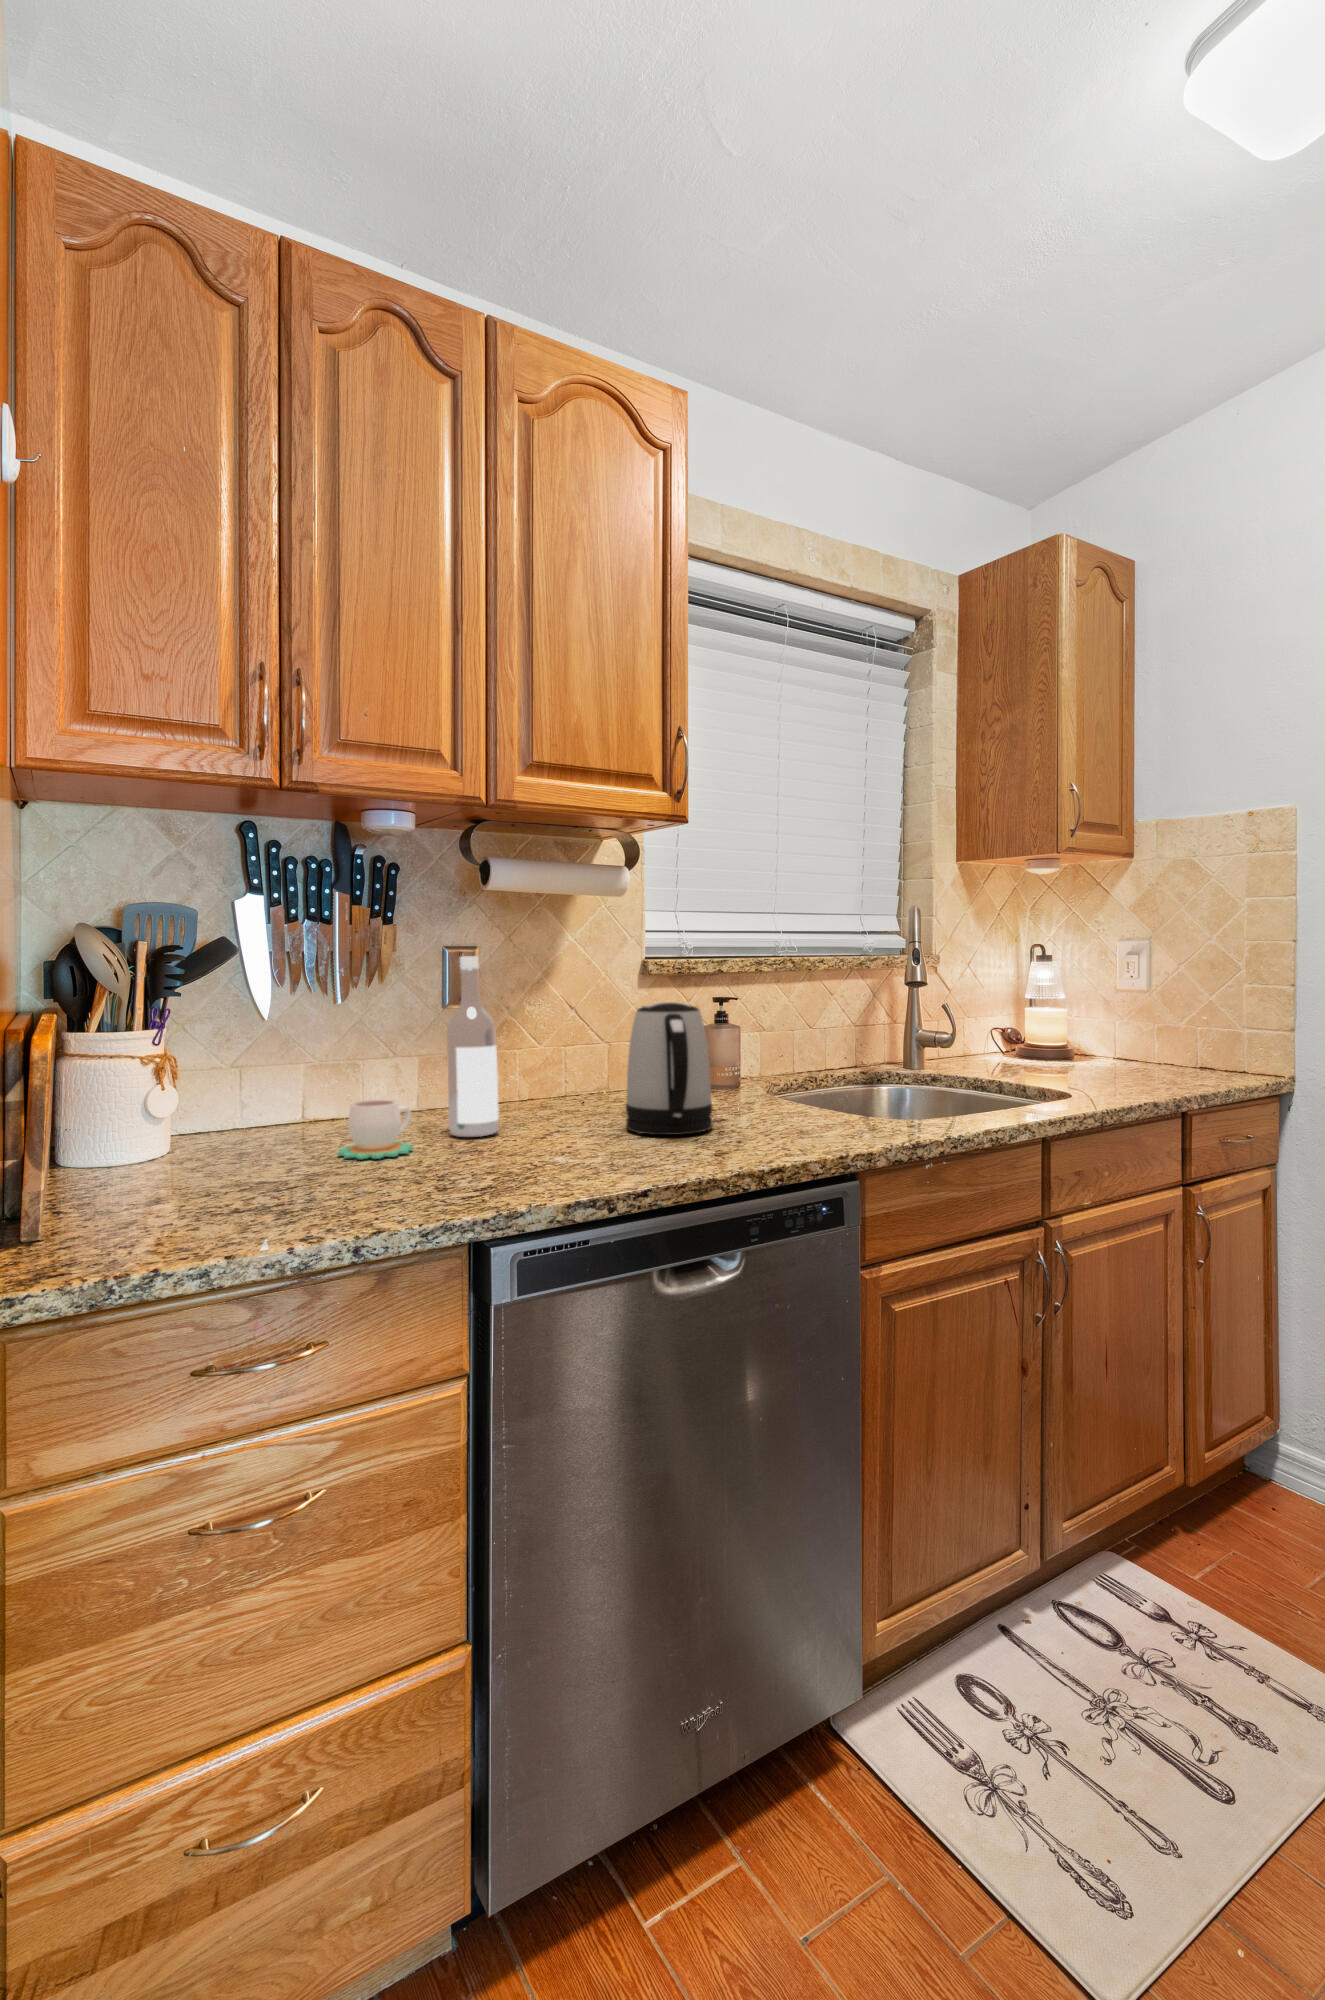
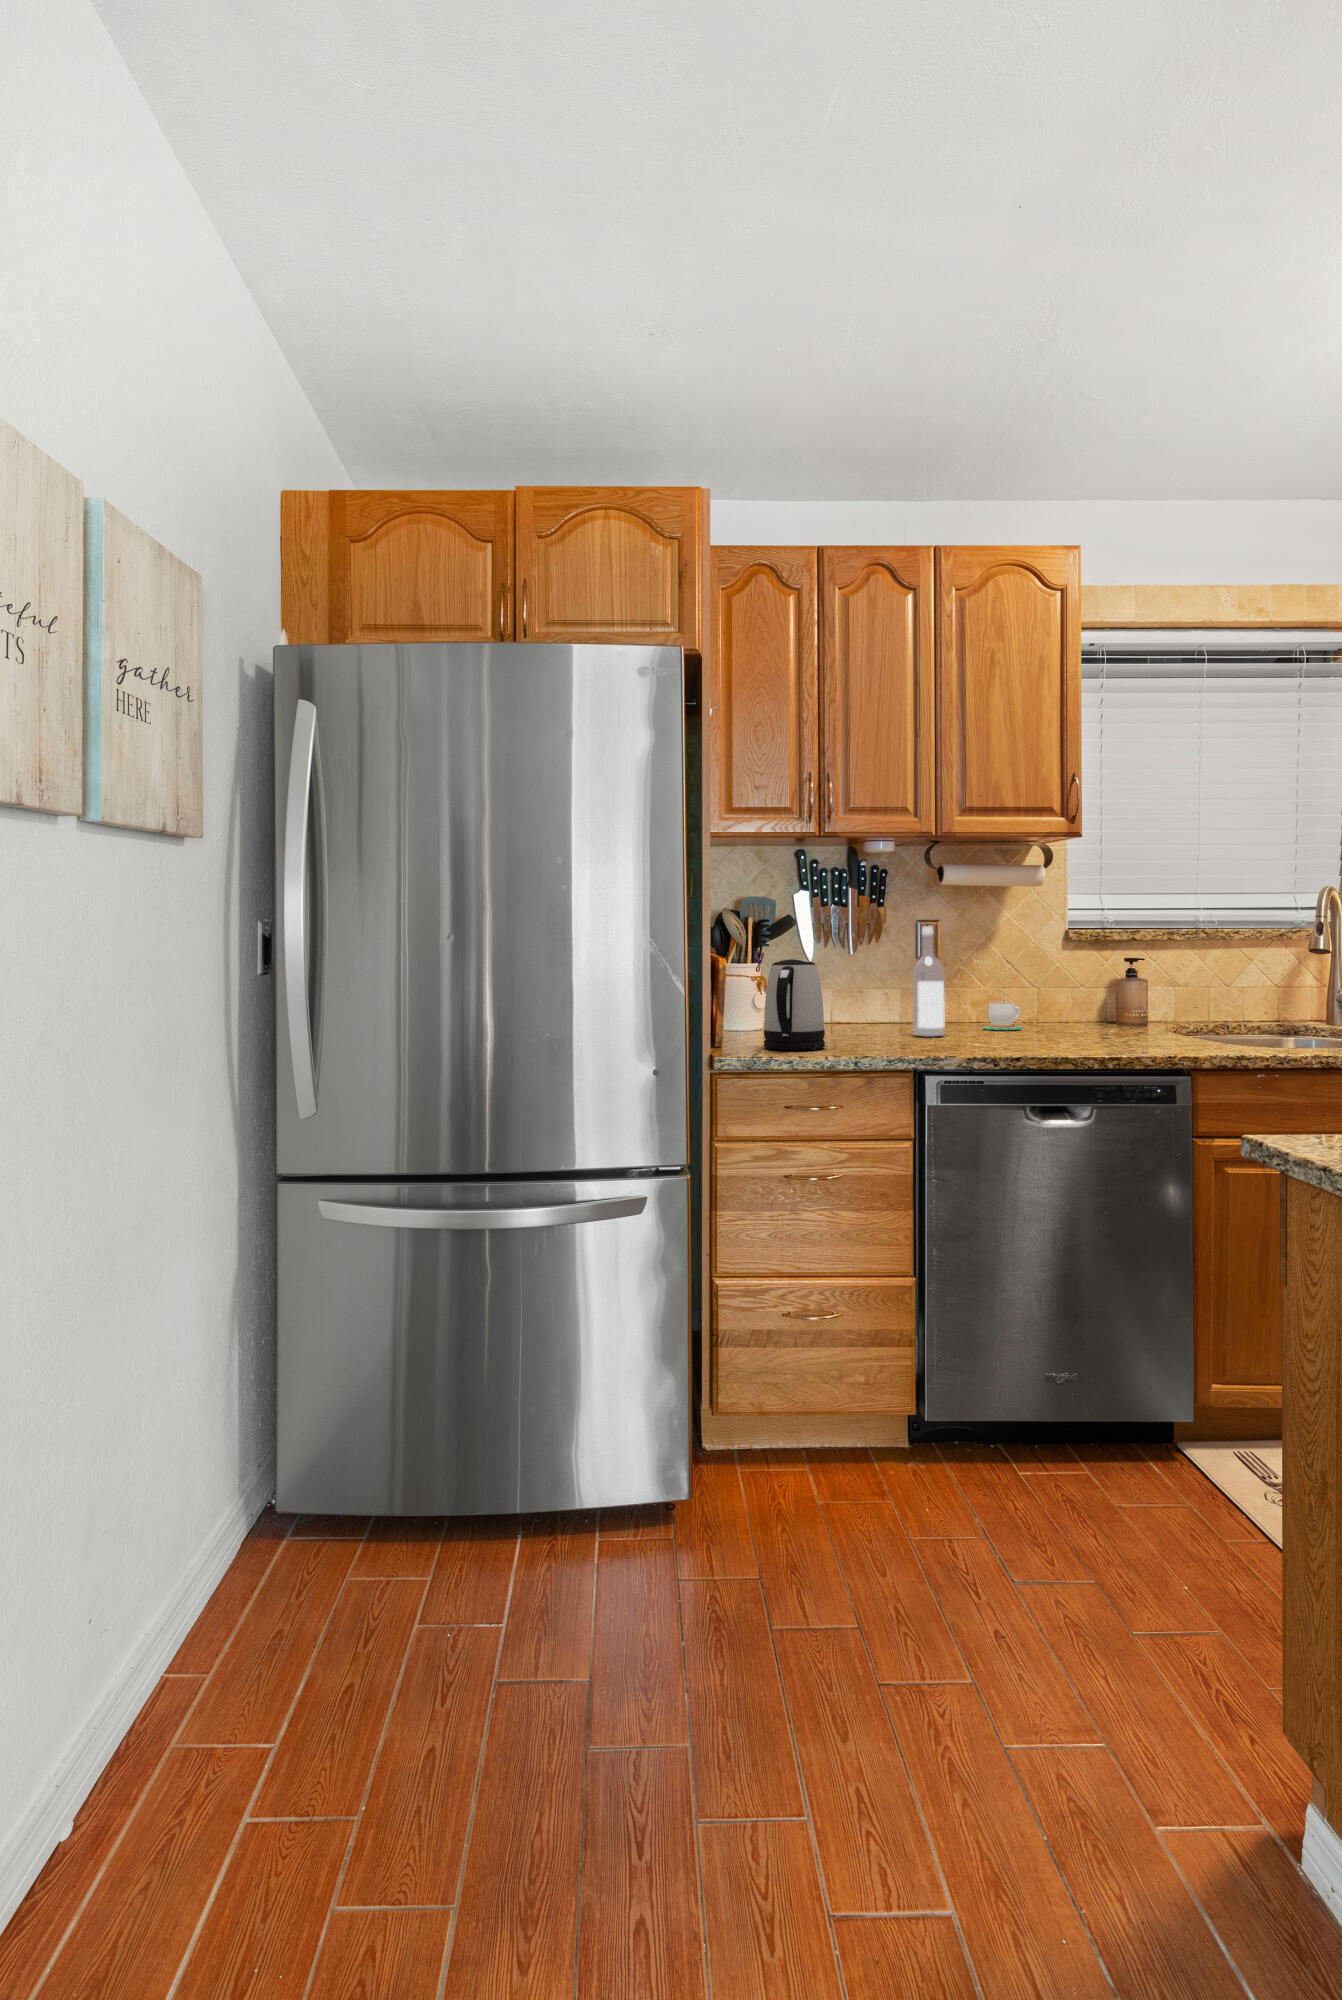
kettle: present [626,1002,712,1135] -> present [764,959,825,1050]
mug: present [337,1100,413,1159] -> present [982,1003,1022,1030]

